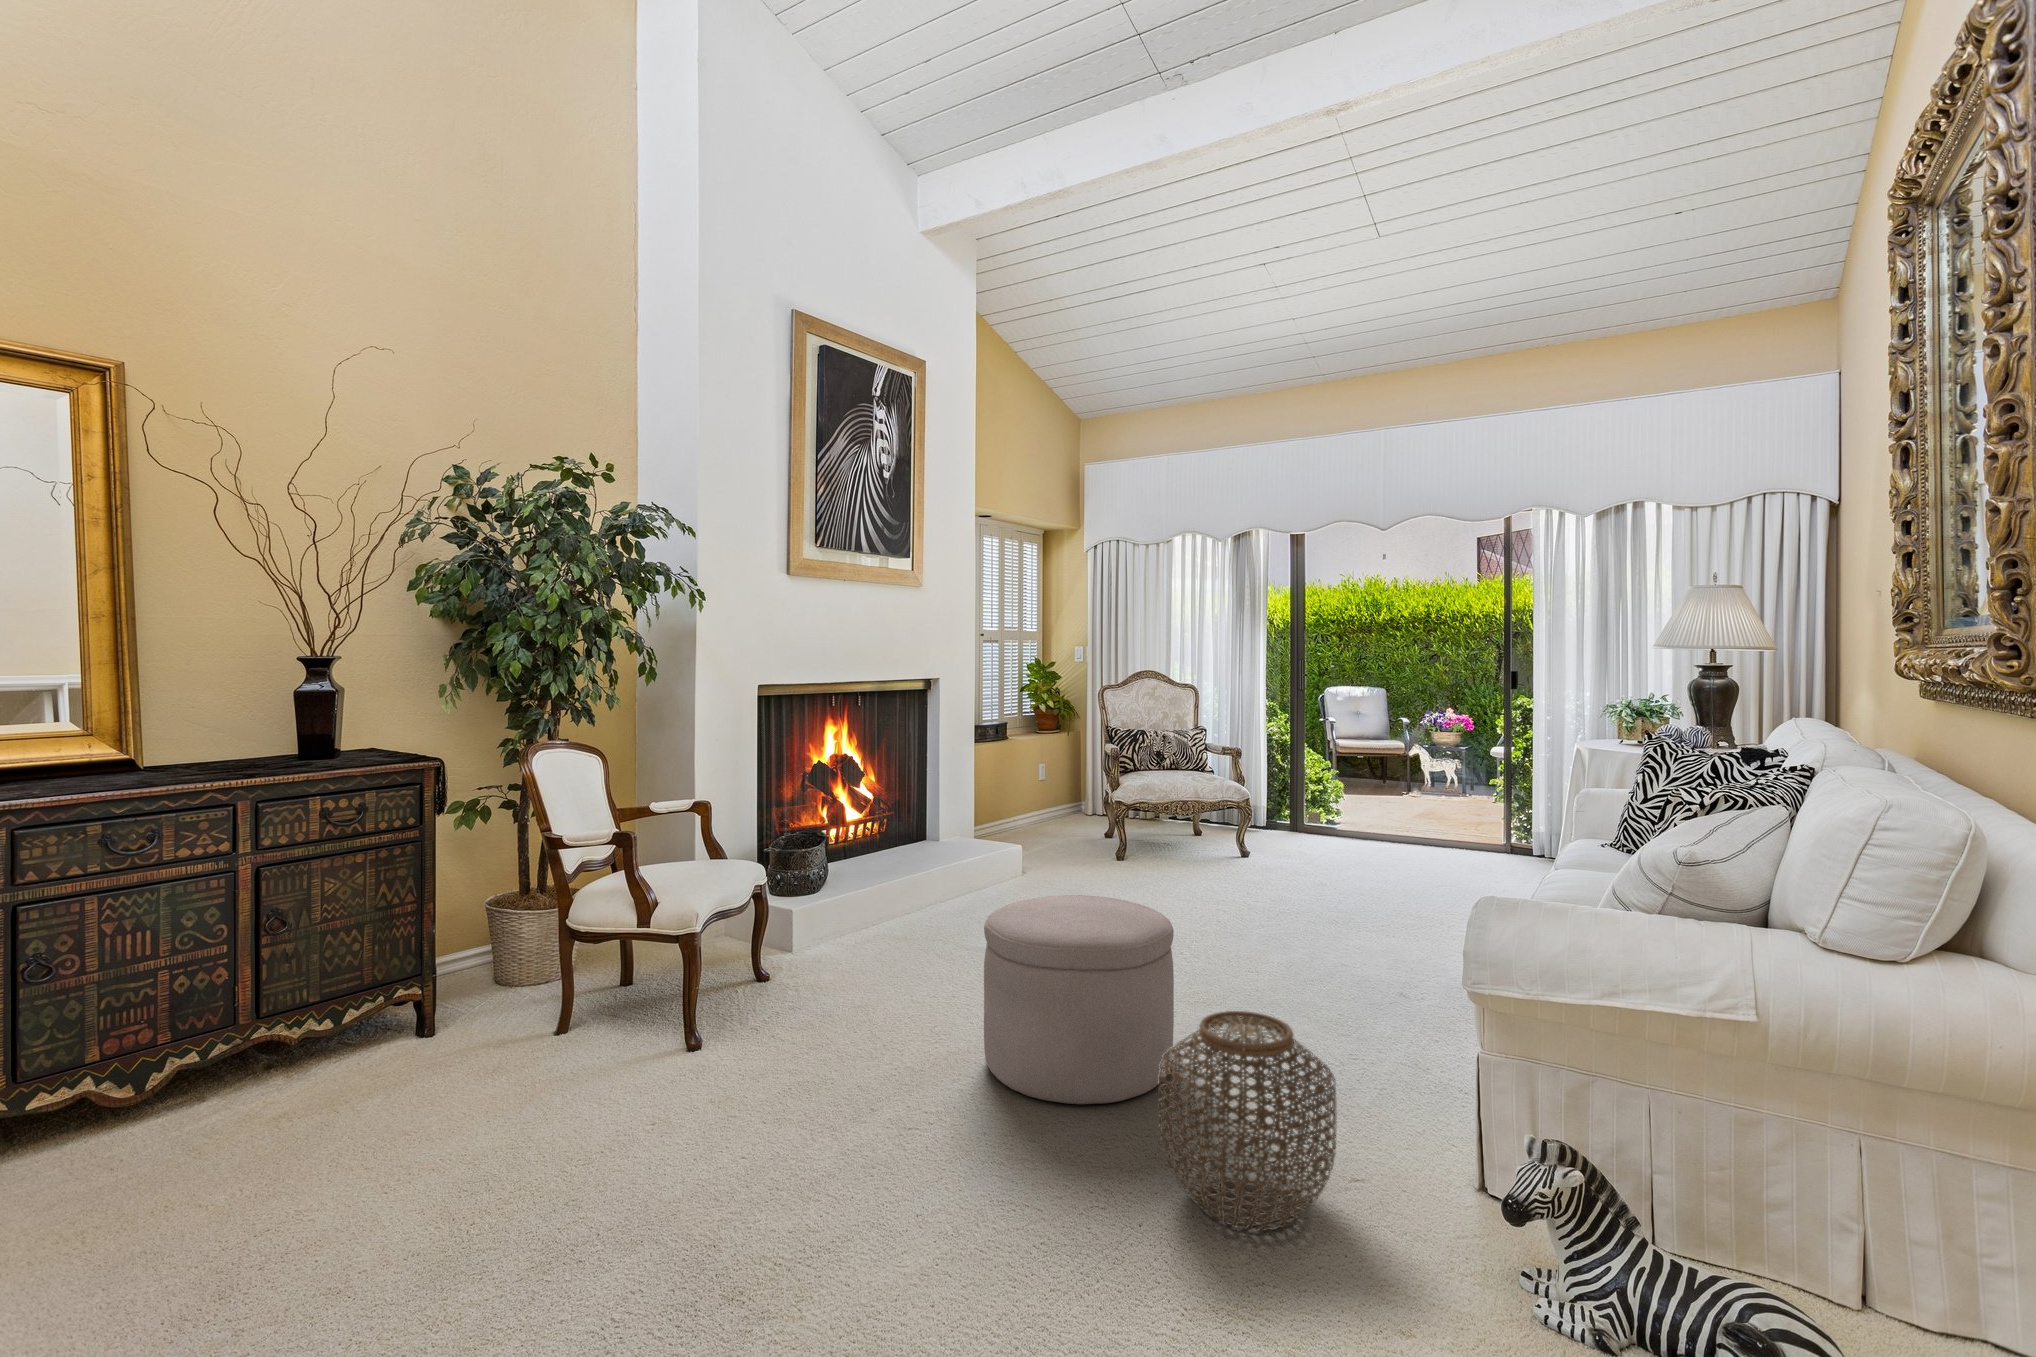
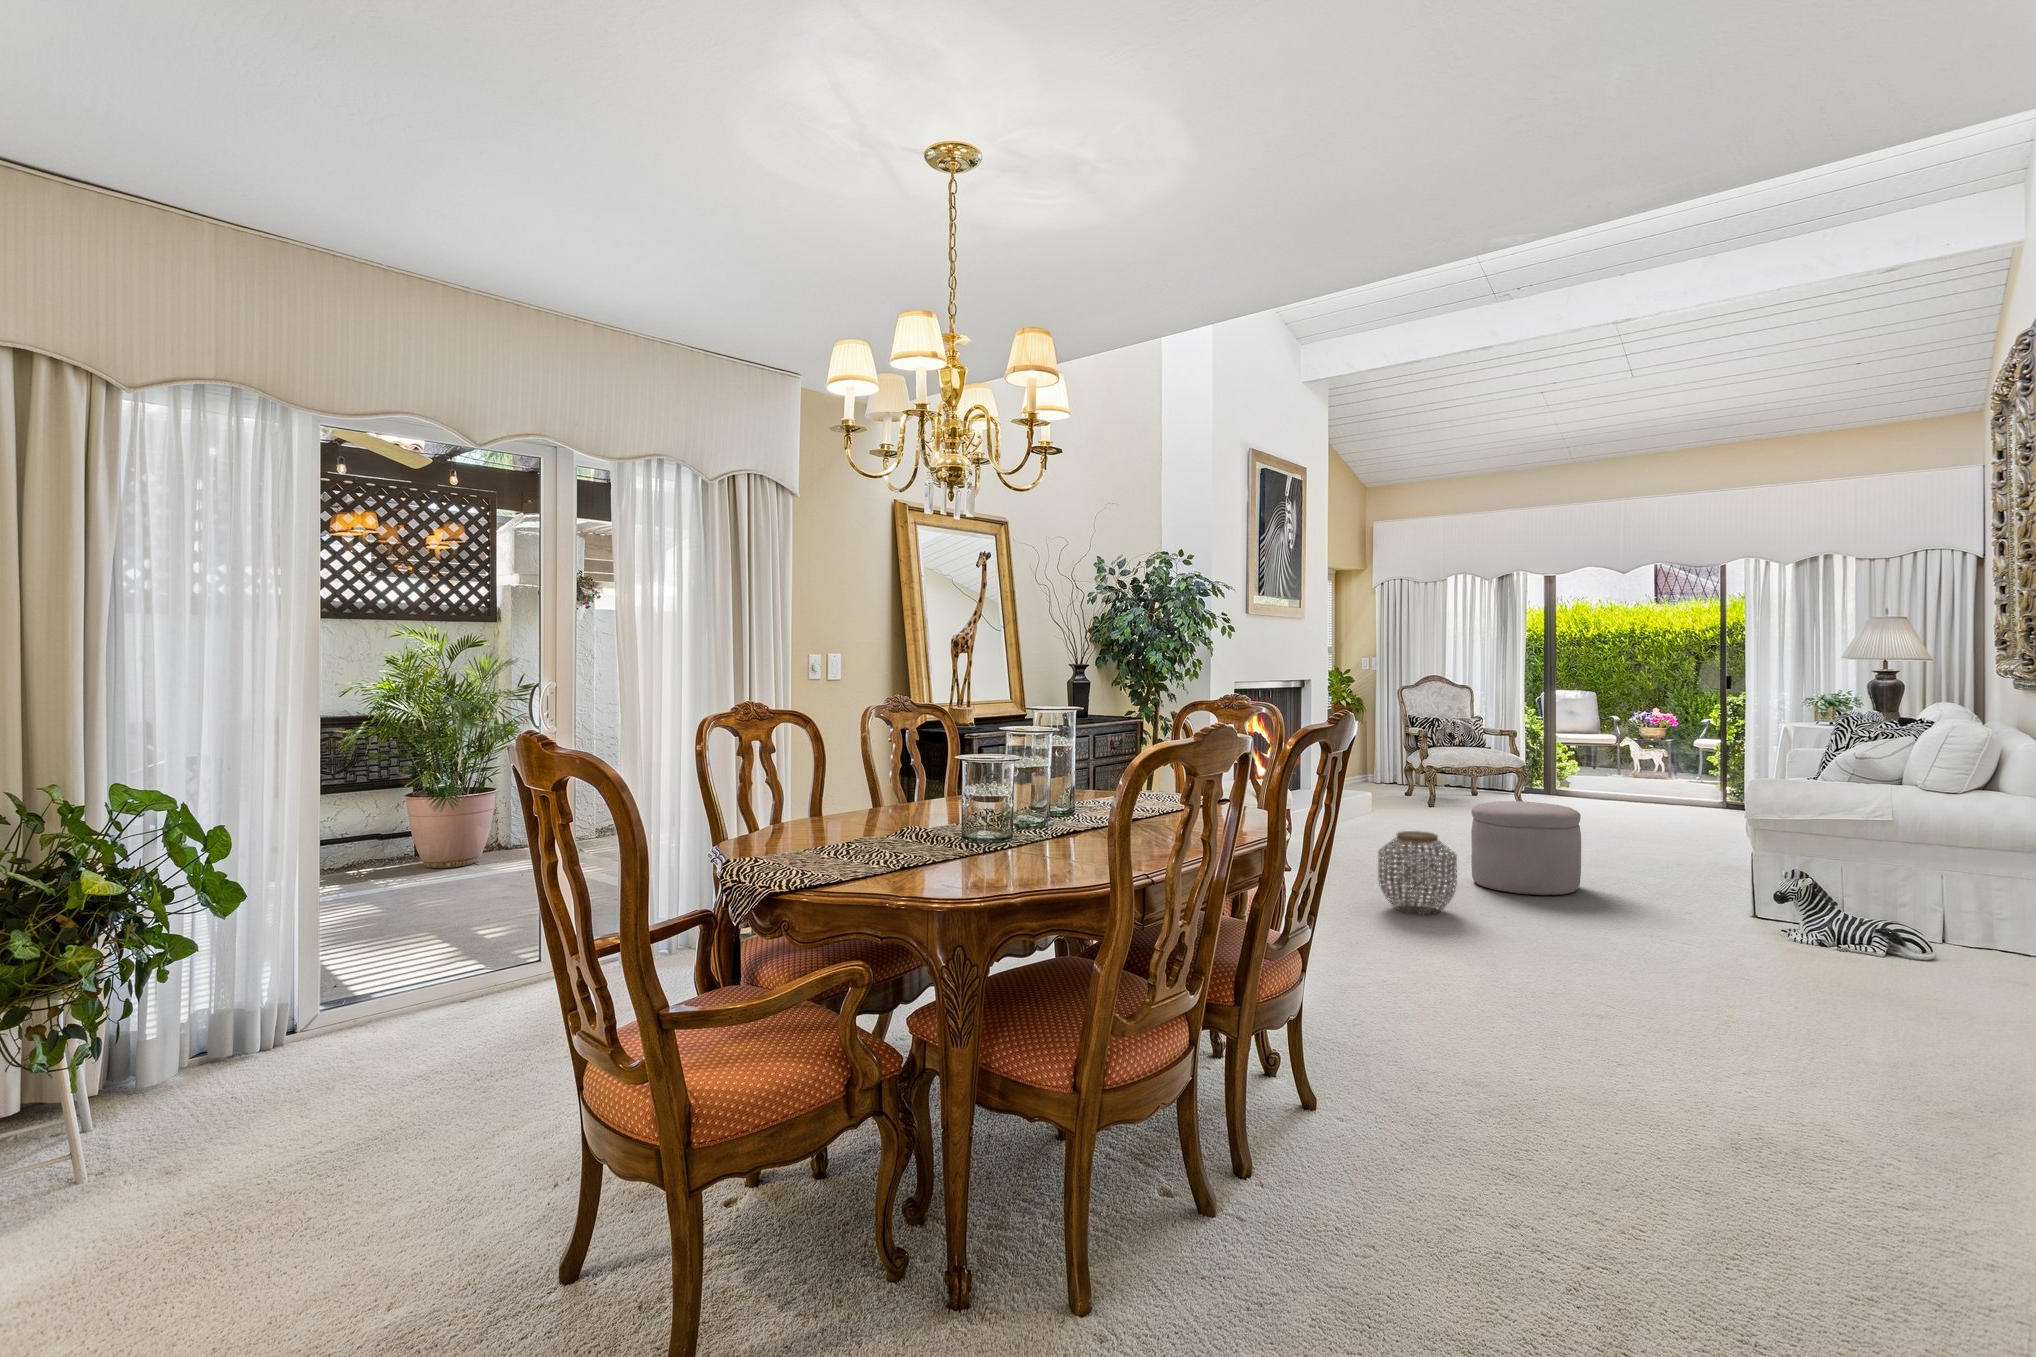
woven basket: present [1158,1011,1336,1231] -> present [1378,831,1457,915]

